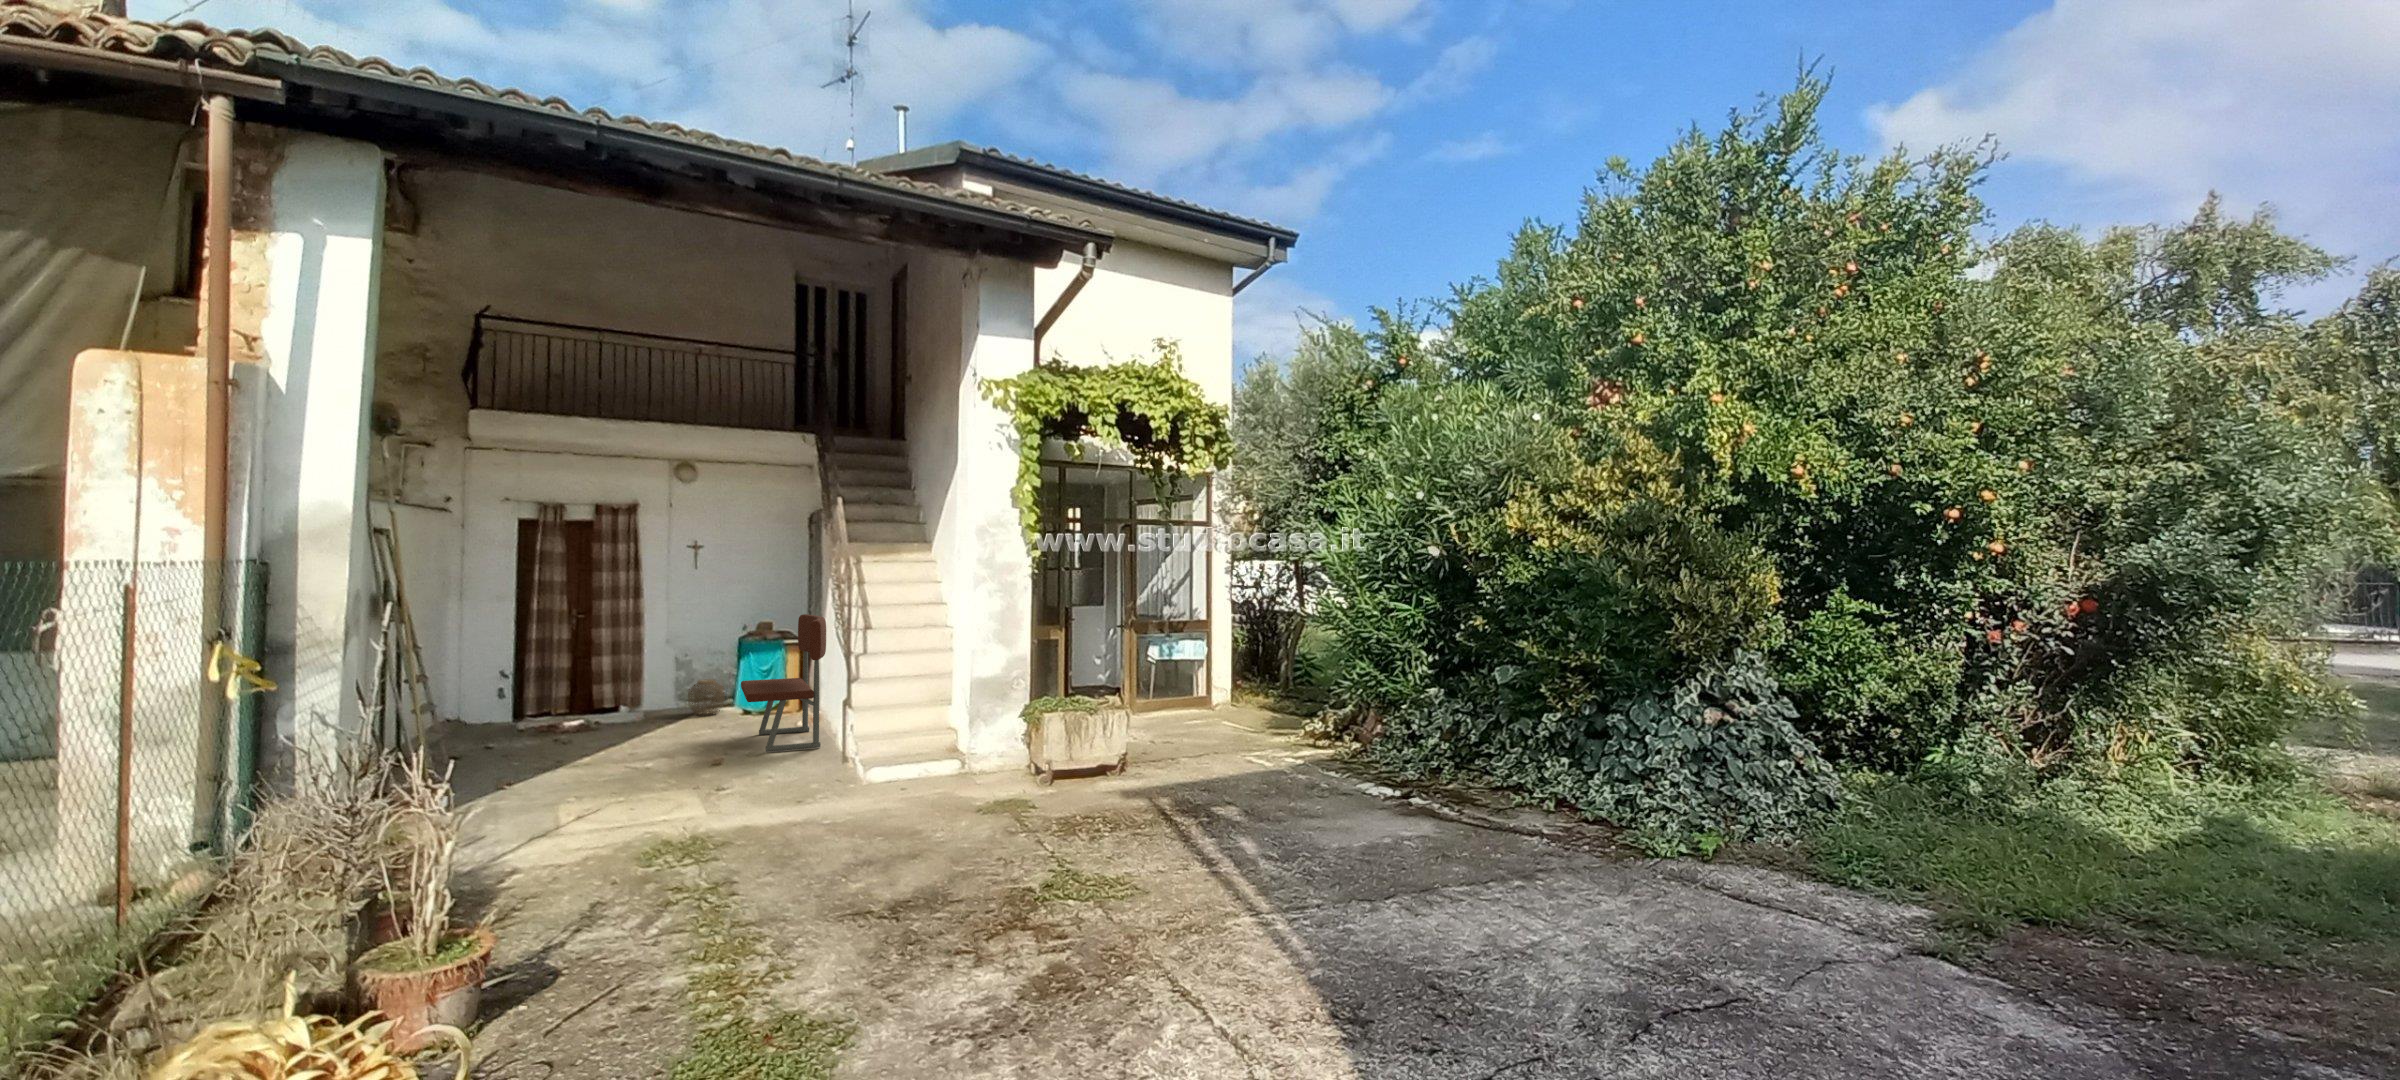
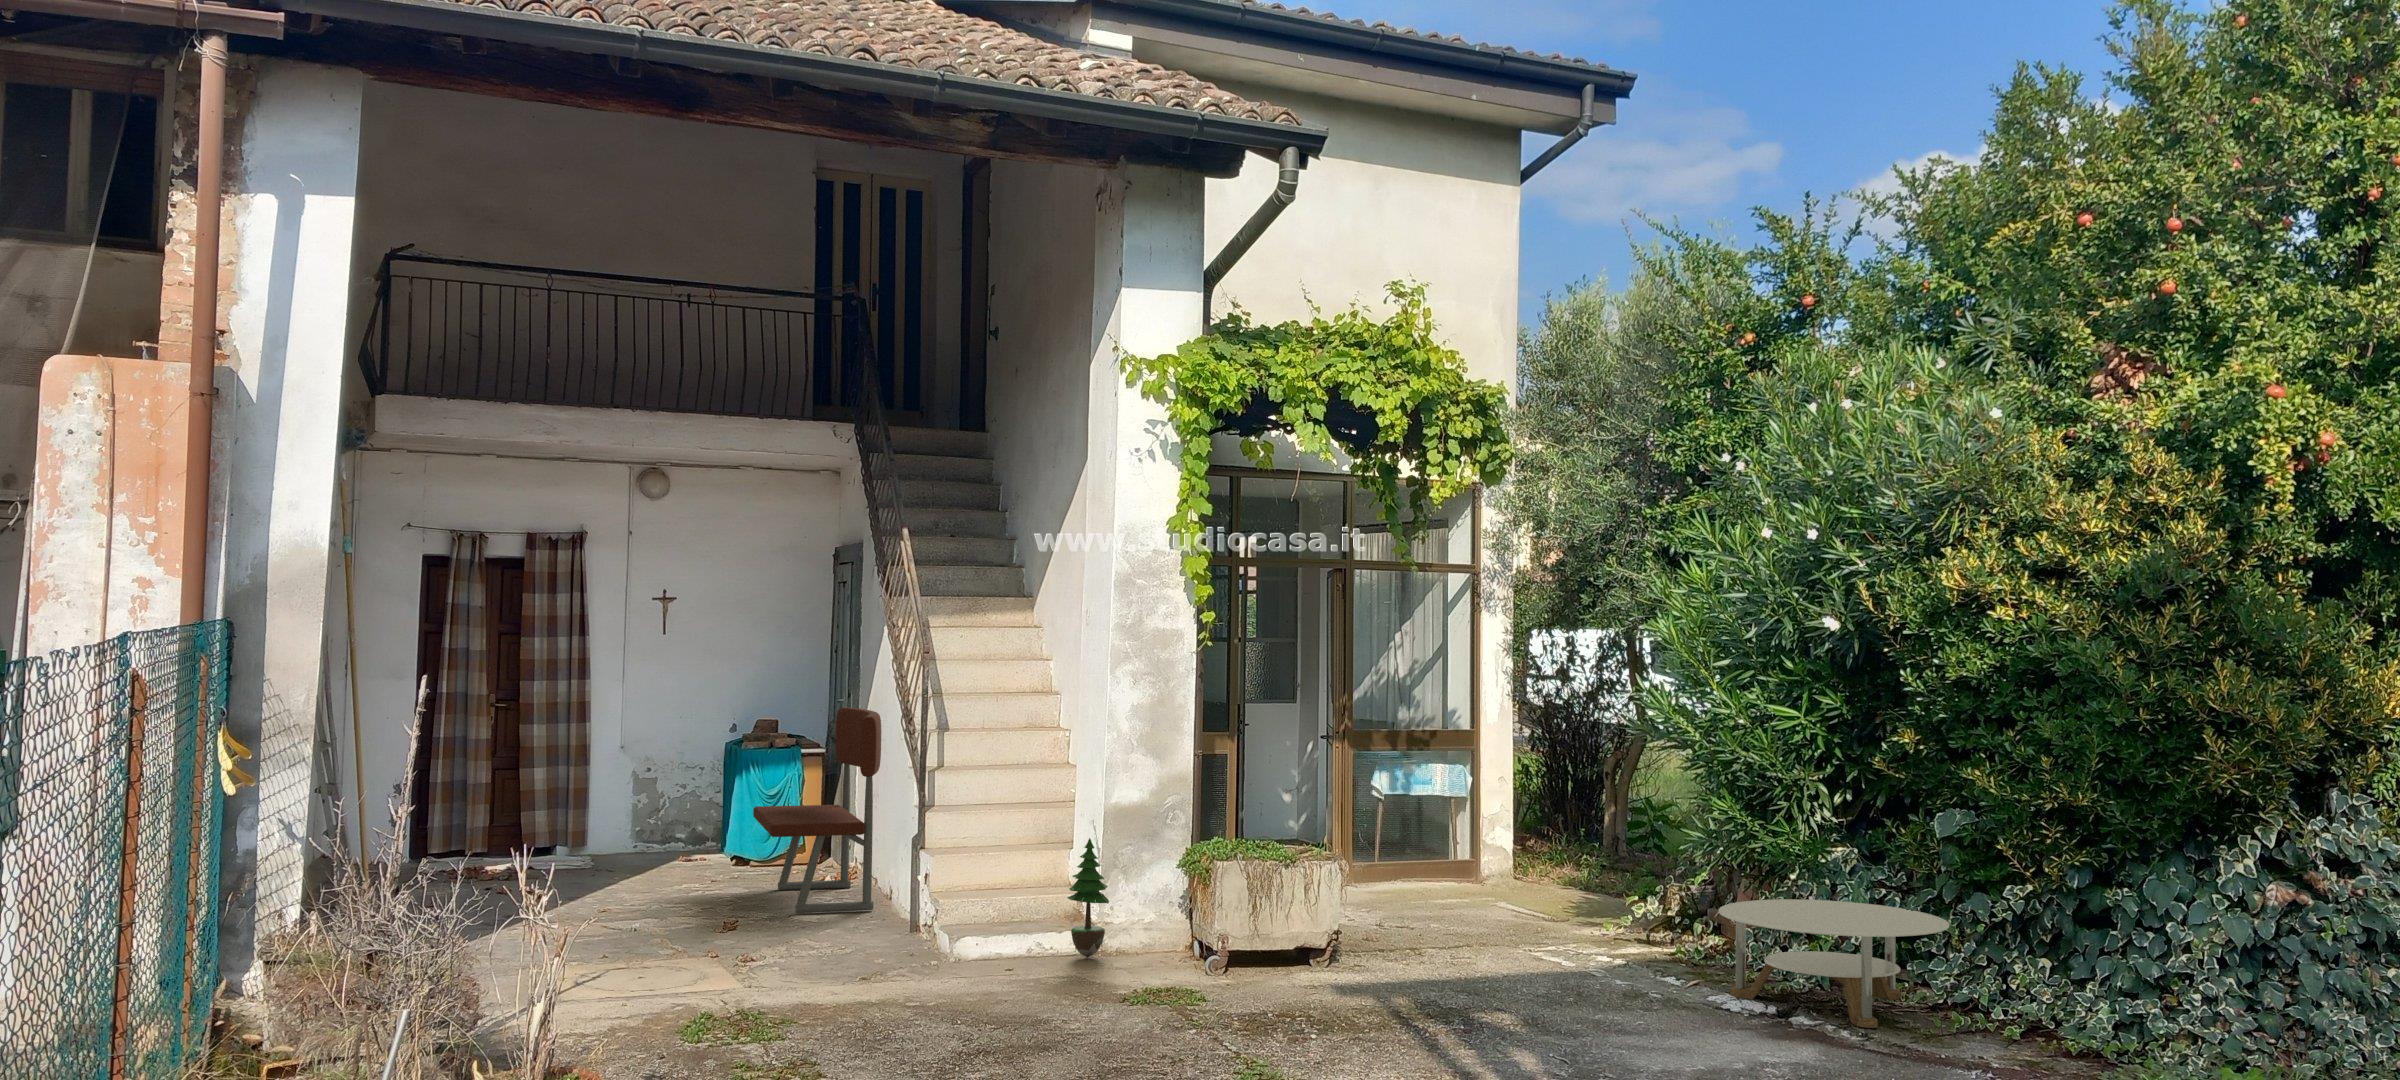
woven basket: present [688,679,725,716] -> none [667,805,719,861]
potted tree: none [946,698,975,778] -> present [1067,838,1109,958]
round table: none [1367,723,1508,807] -> present [1719,899,1949,1028]

